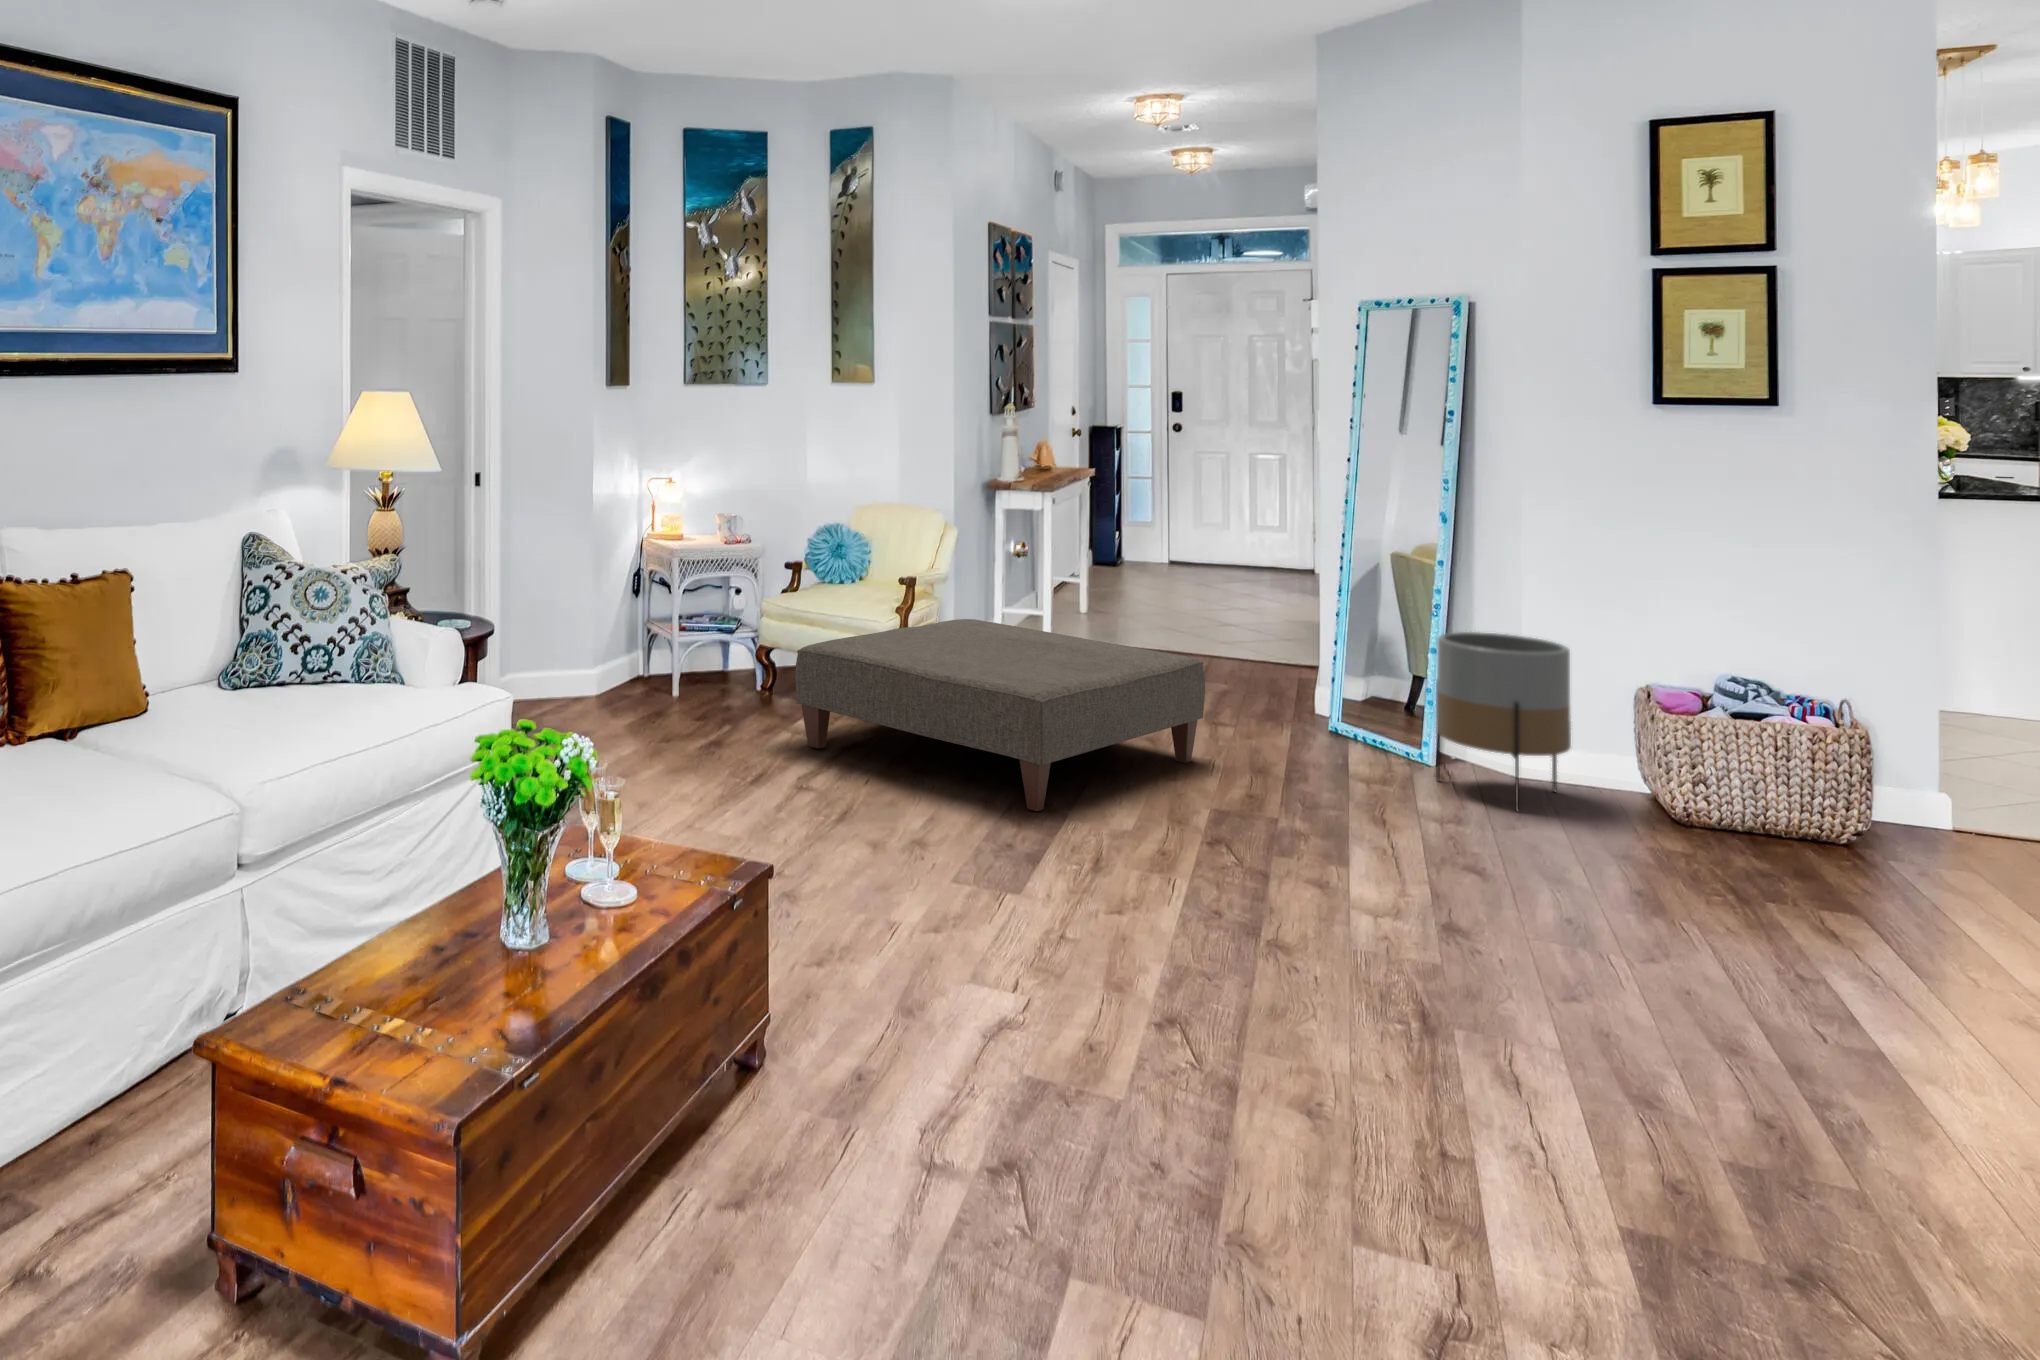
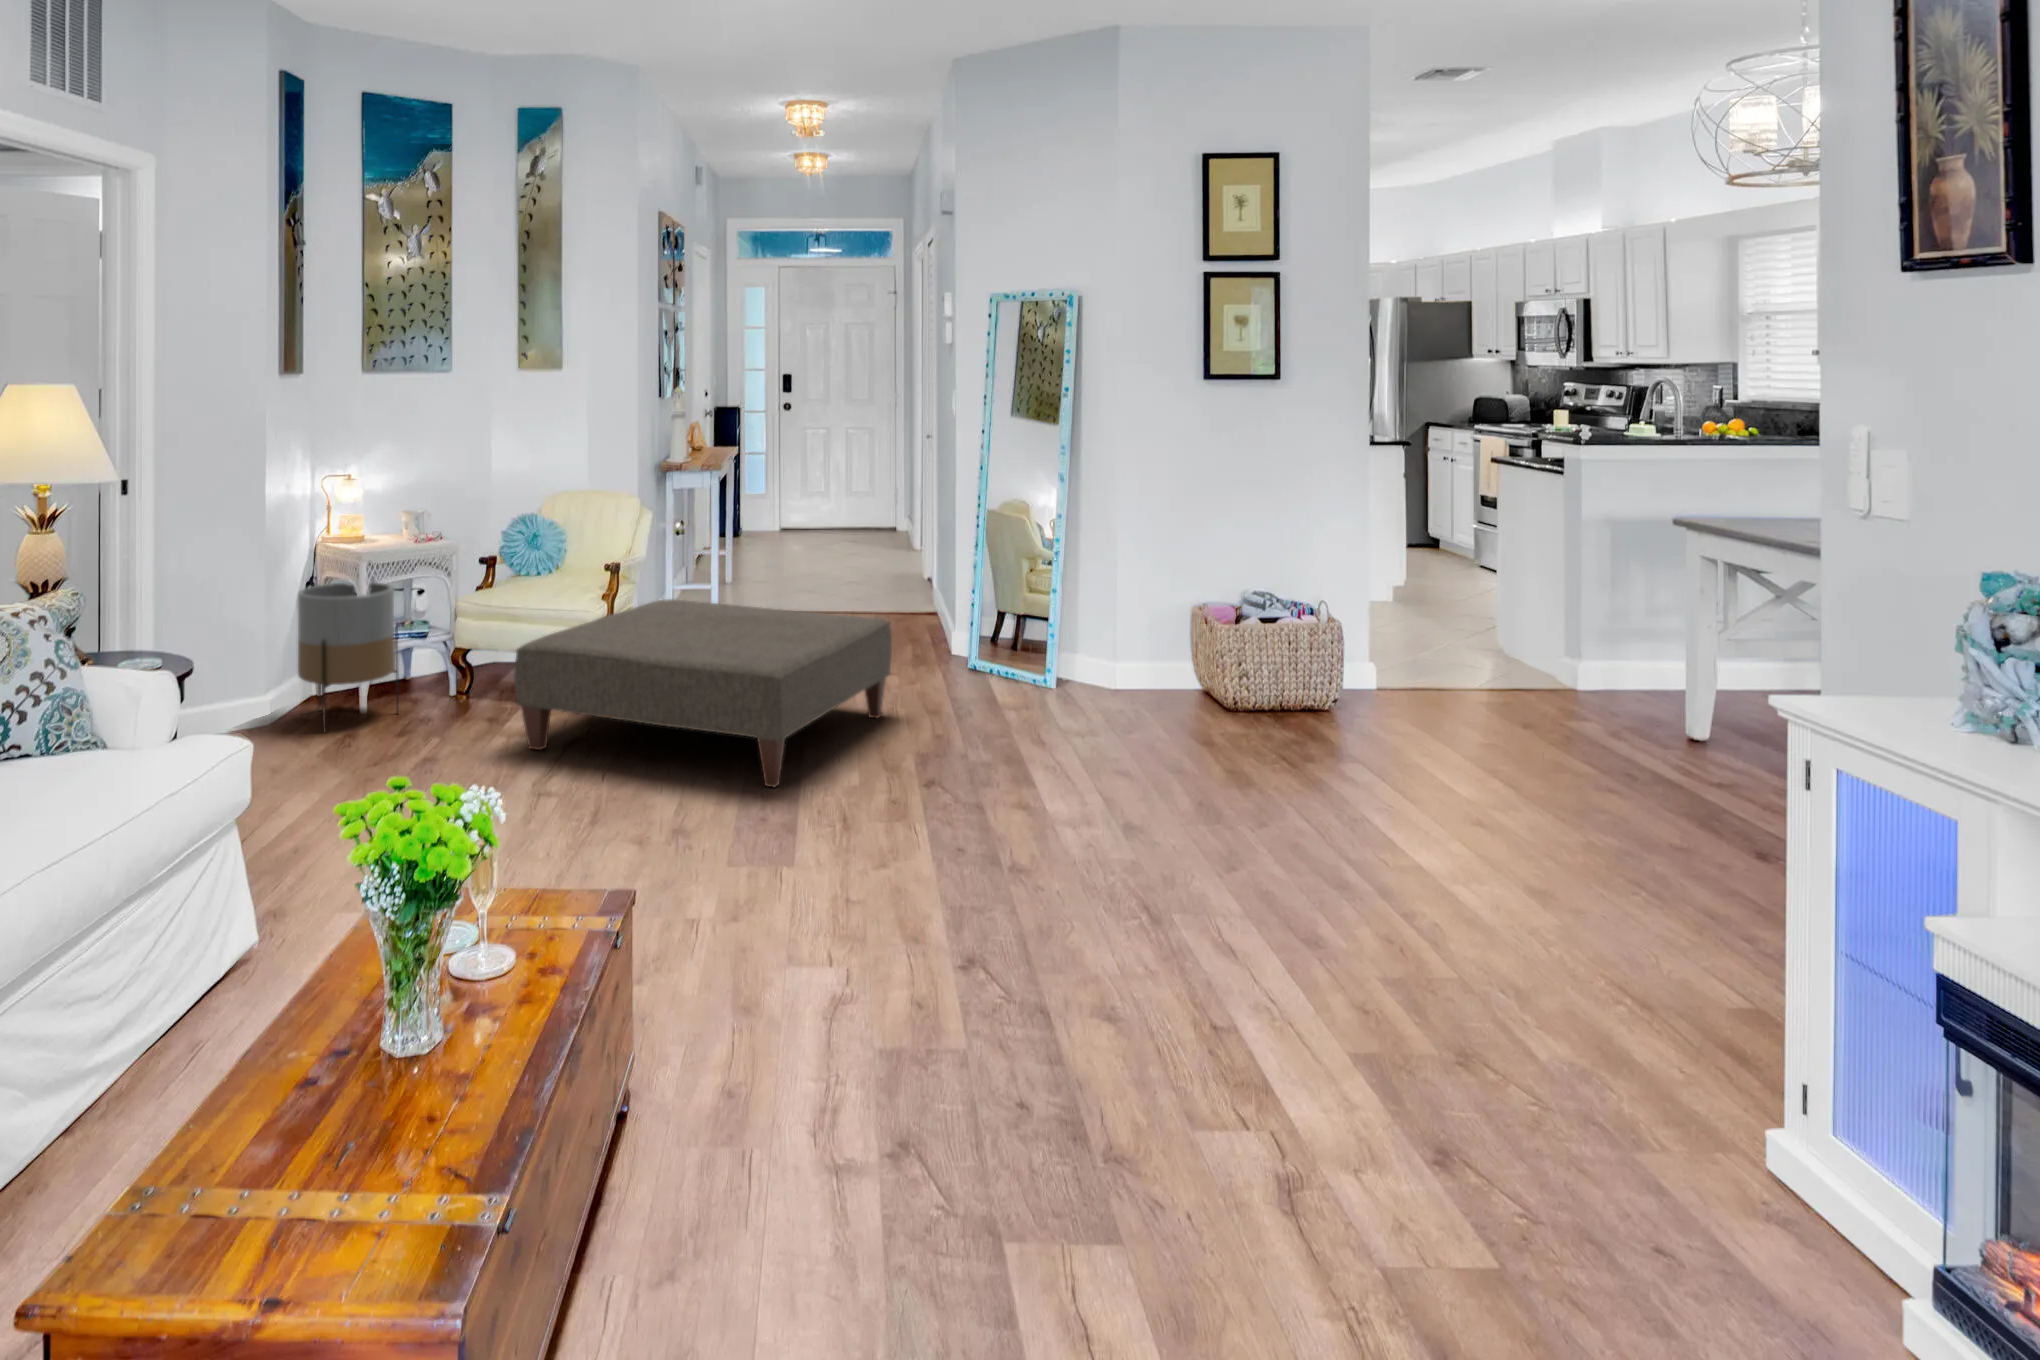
planter: present [1436,632,1571,811] -> present [298,582,399,731]

